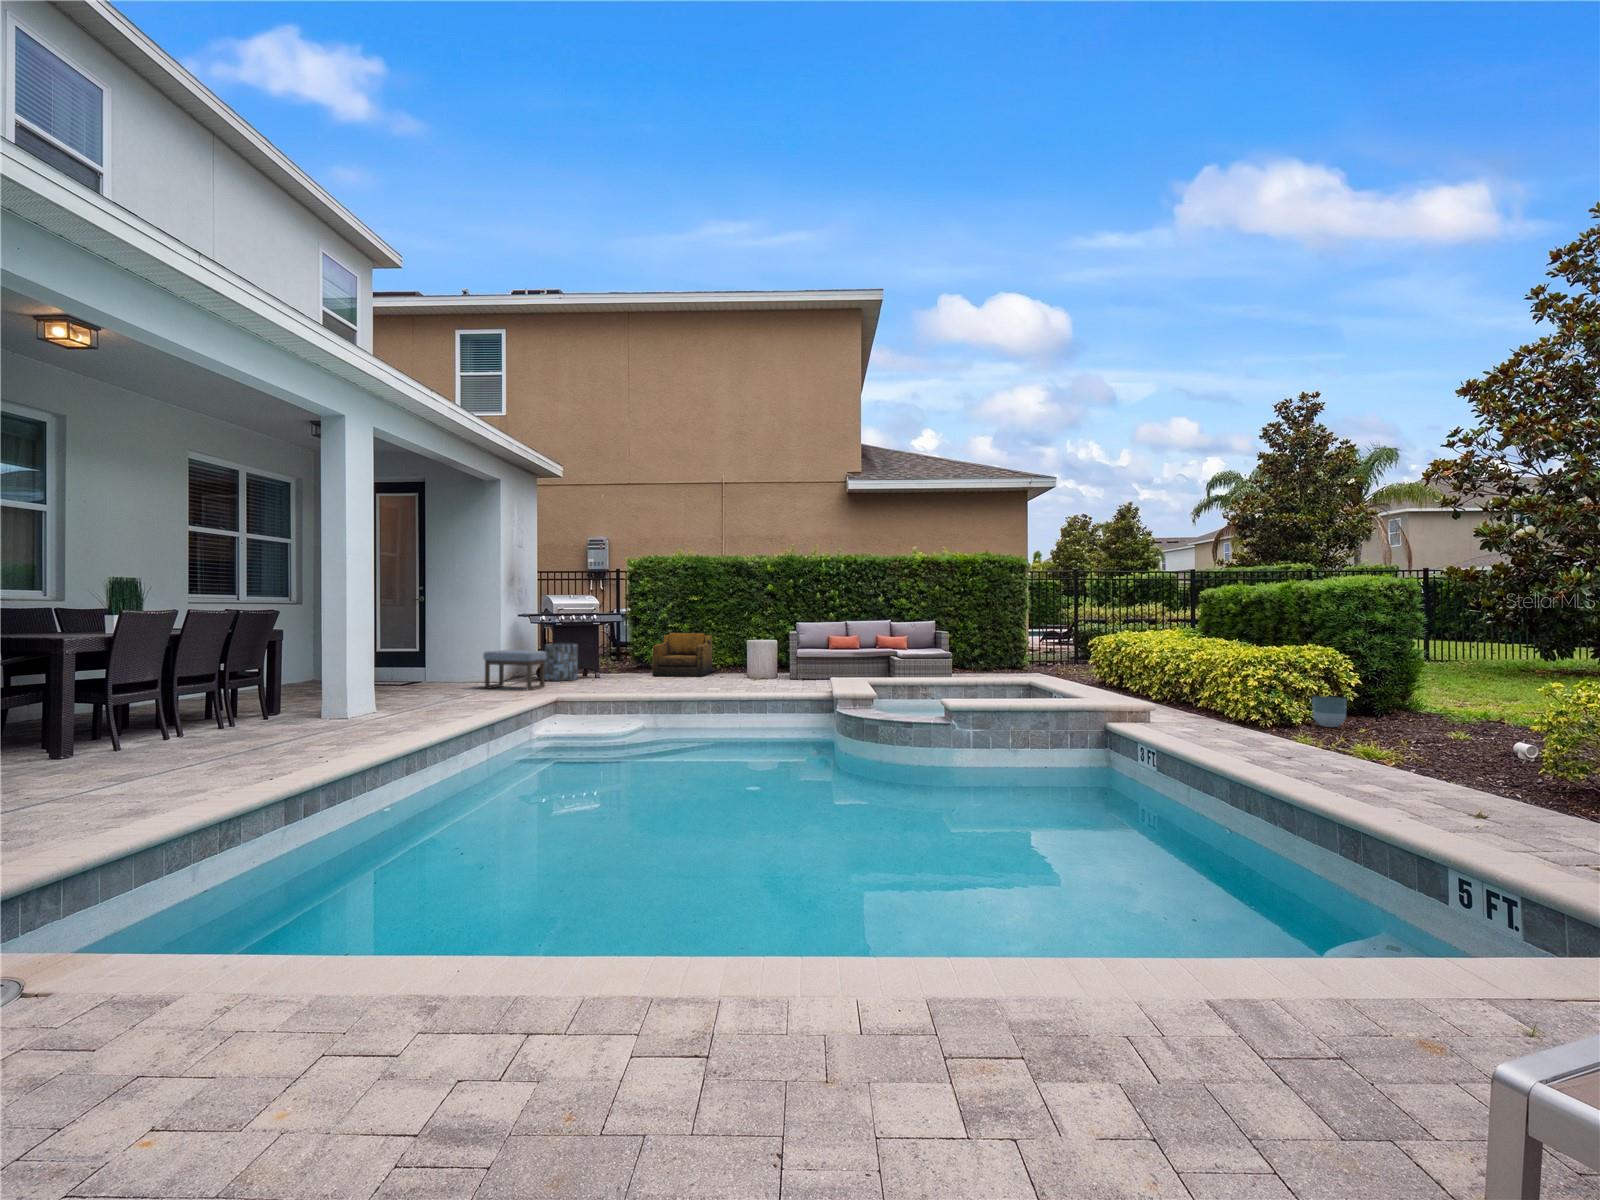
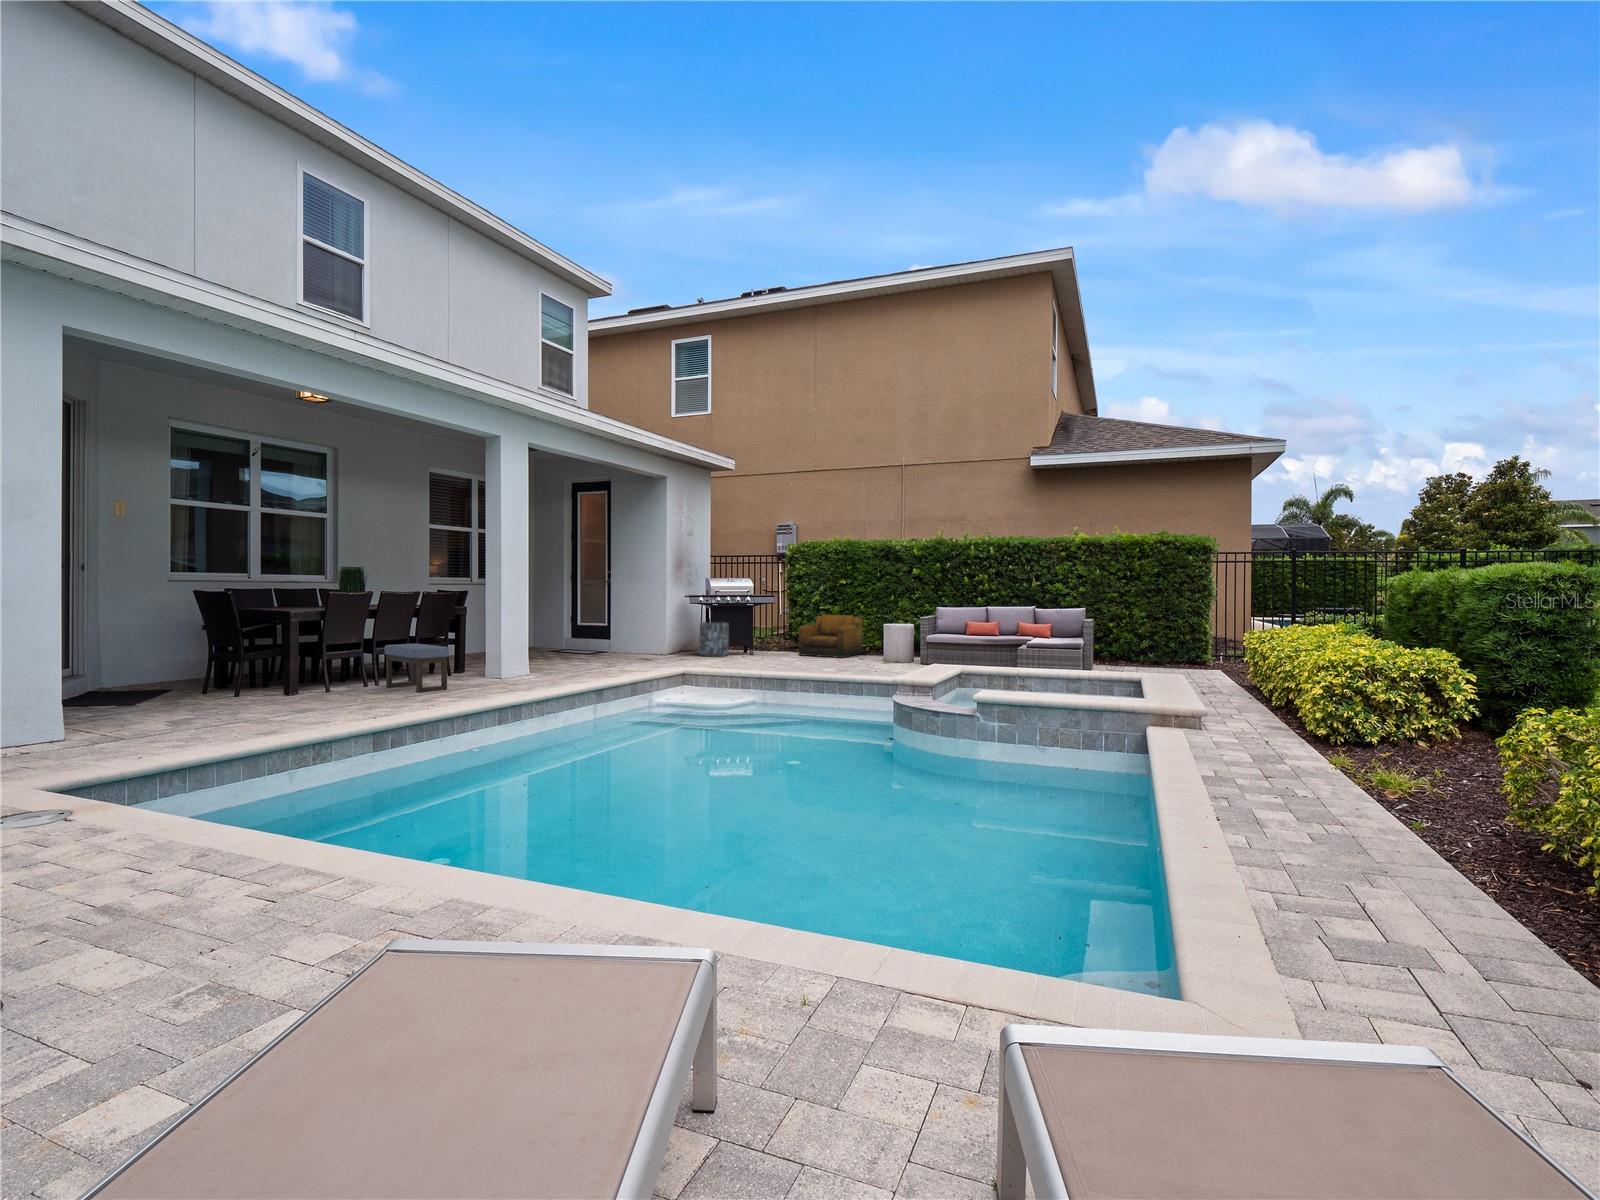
ottoman: present [483,650,546,690] -> present [385,643,449,693]
planter: present [1312,696,1346,727] -> none [1395,711,1435,748]

